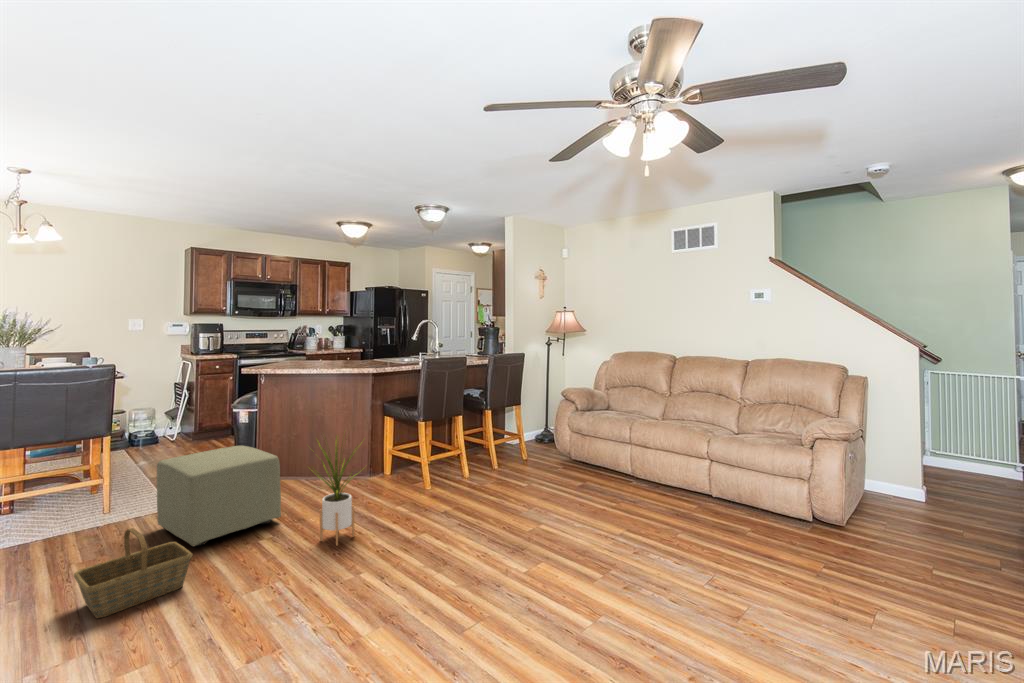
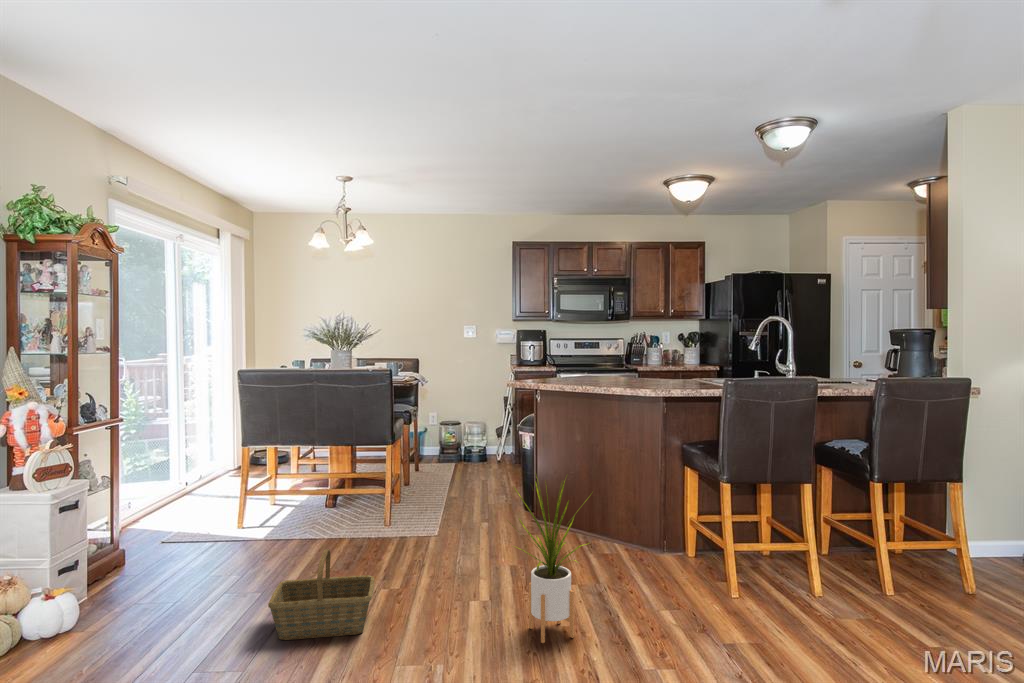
ottoman: present [157,445,281,546] -> none [403,475,511,588]

